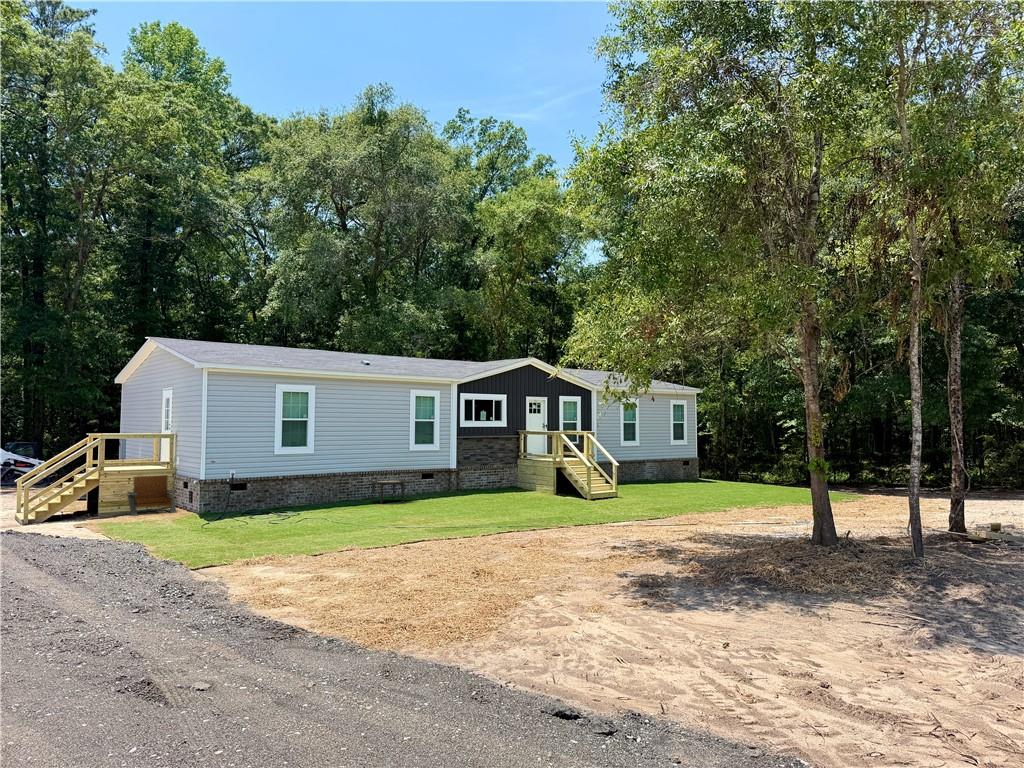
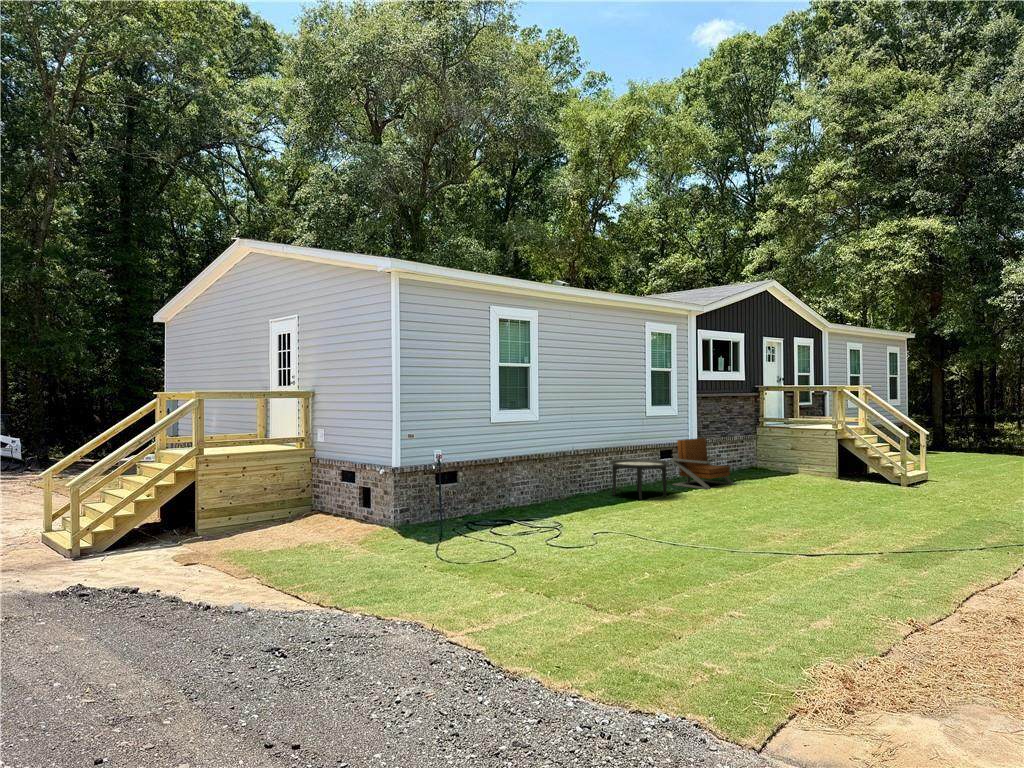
lounge chair: present [127,475,177,516] -> present [671,438,735,489]

